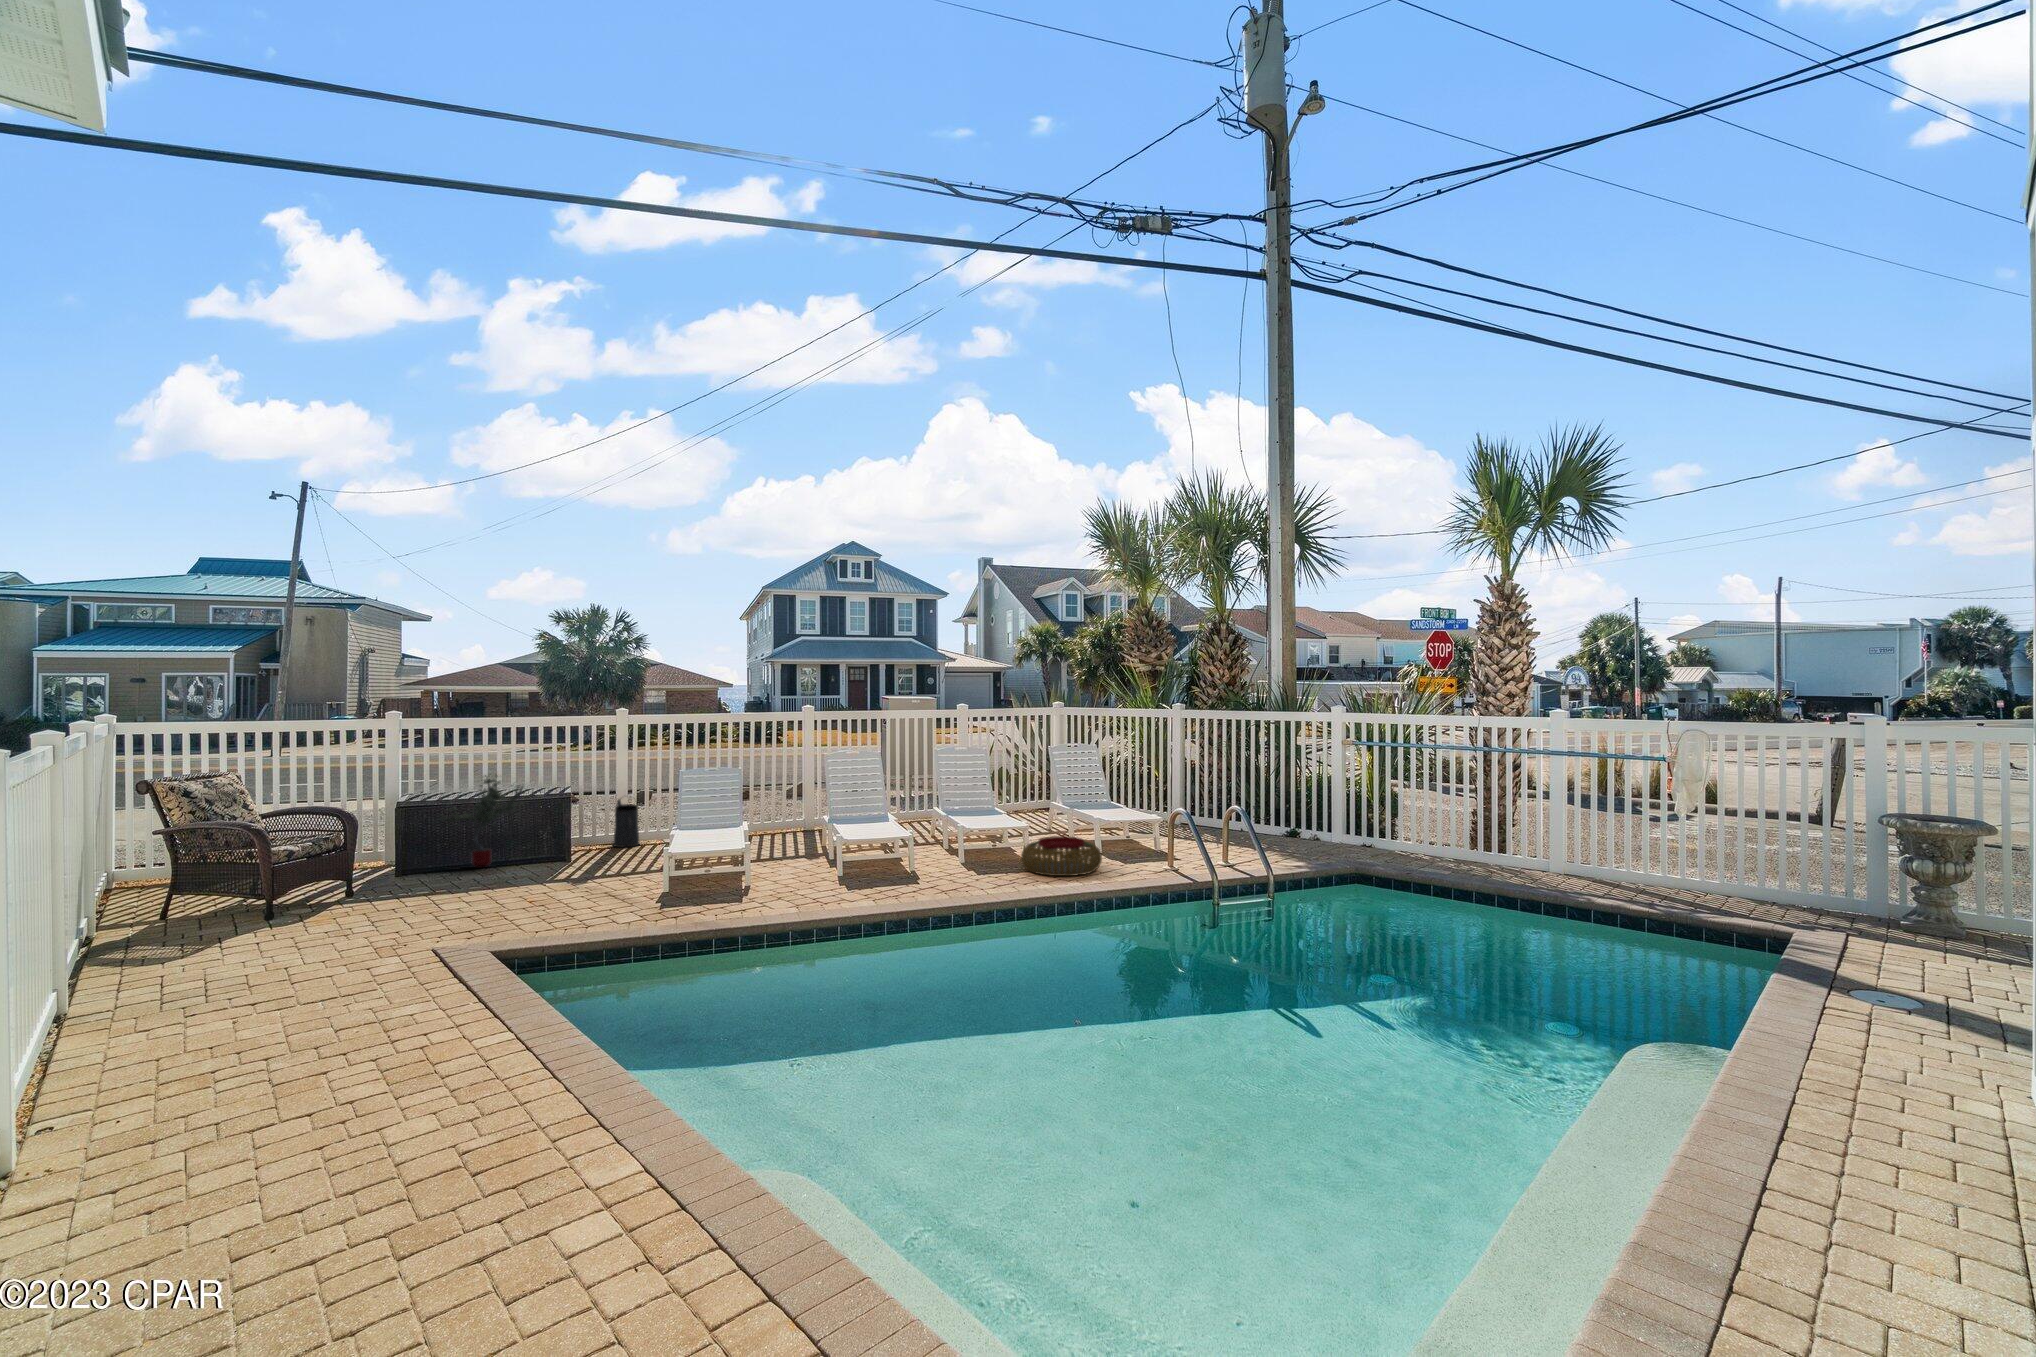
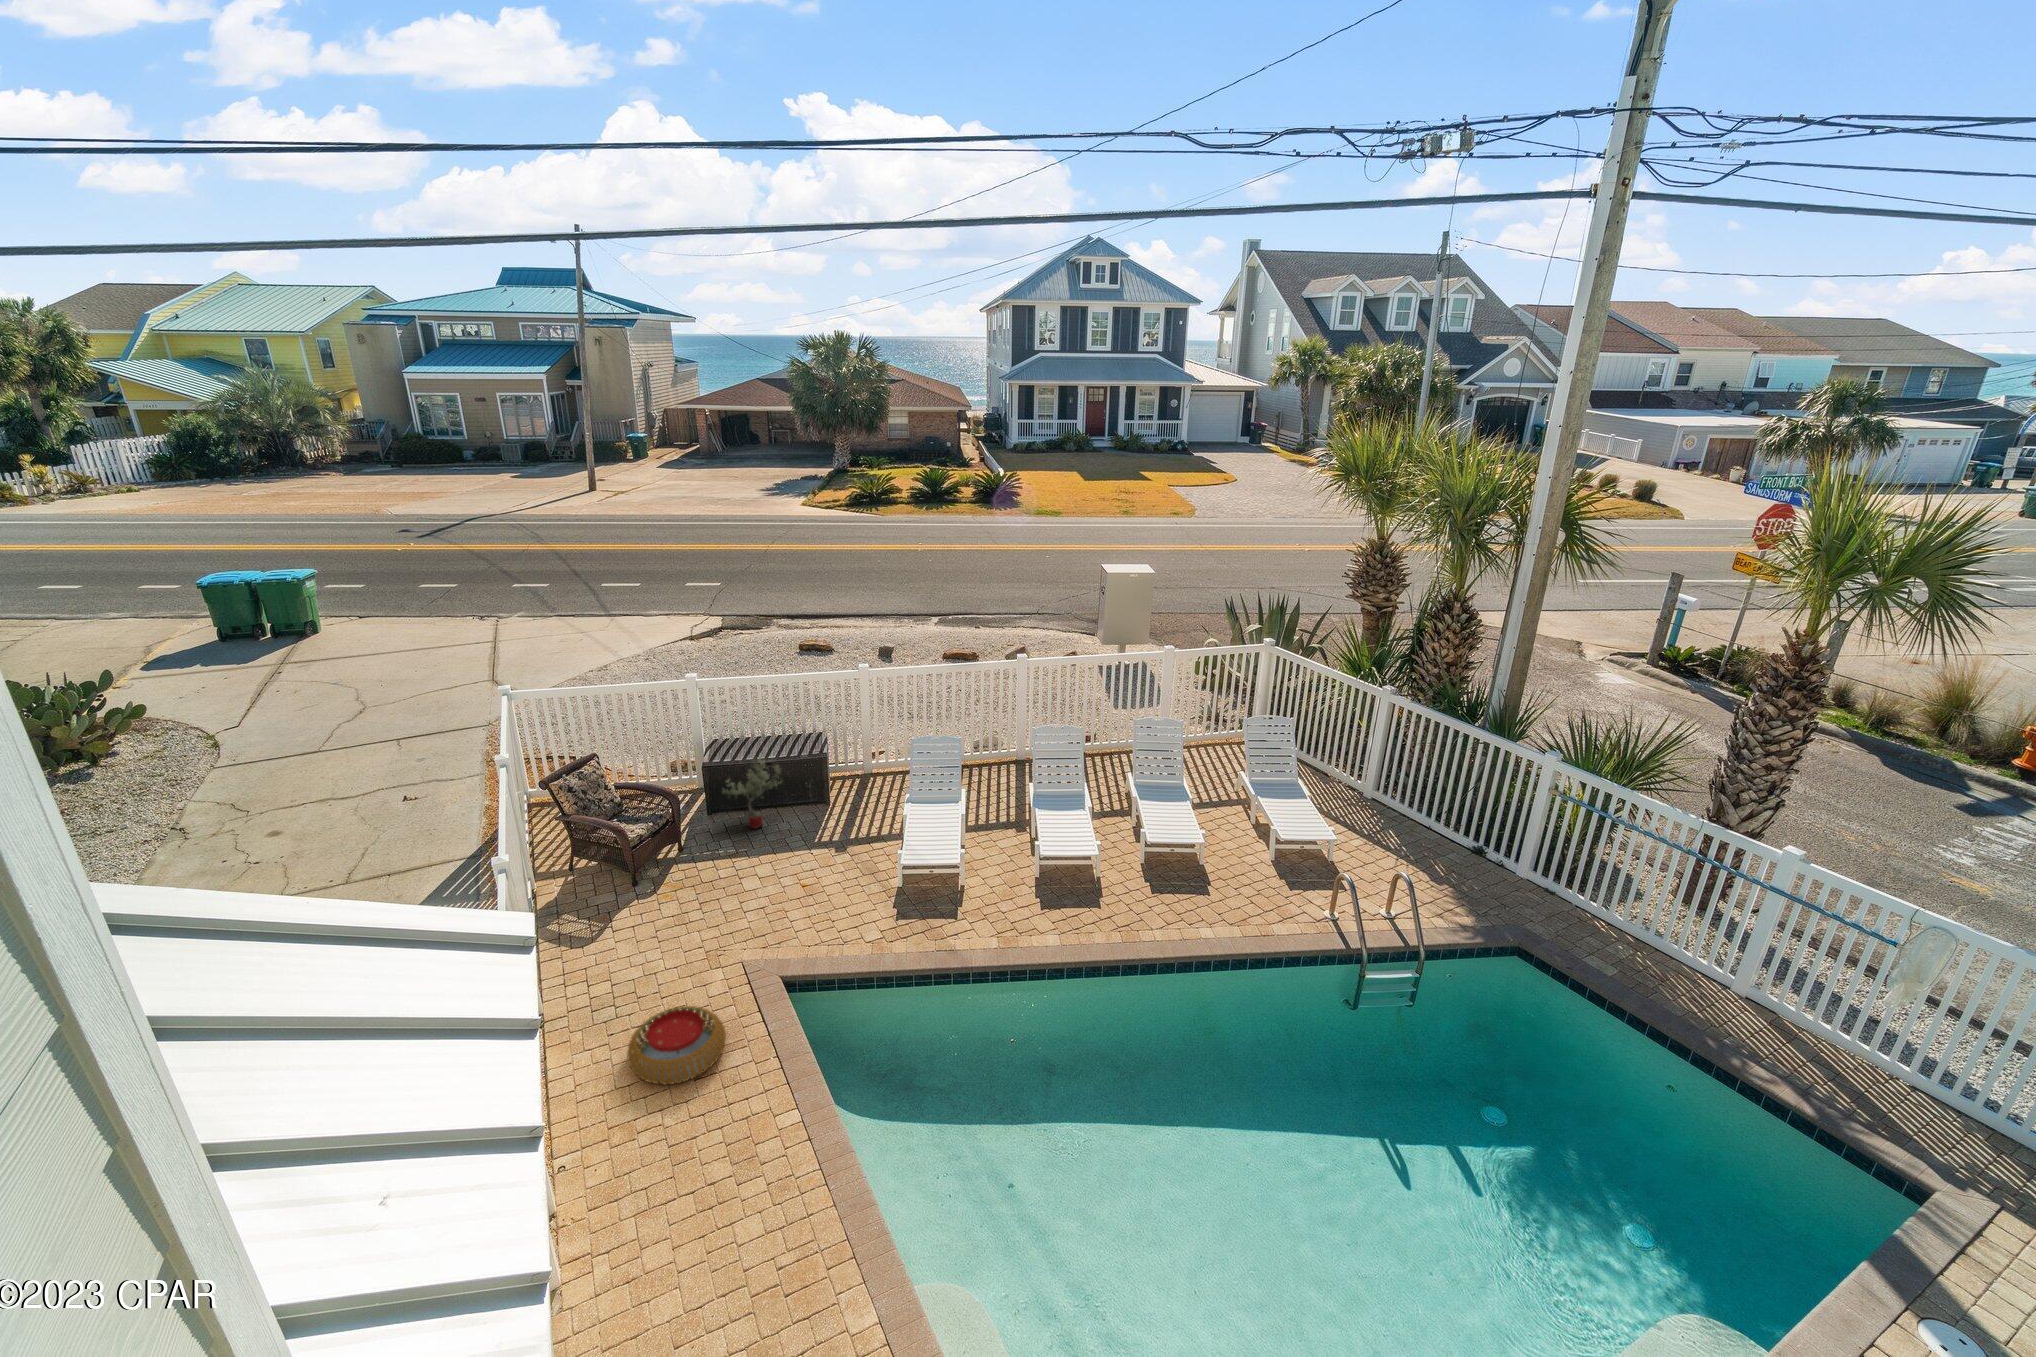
watering can: present [613,799,640,847] -> none [854,747,875,798]
pouf: present [1021,836,1102,876] -> present [627,1006,726,1085]

